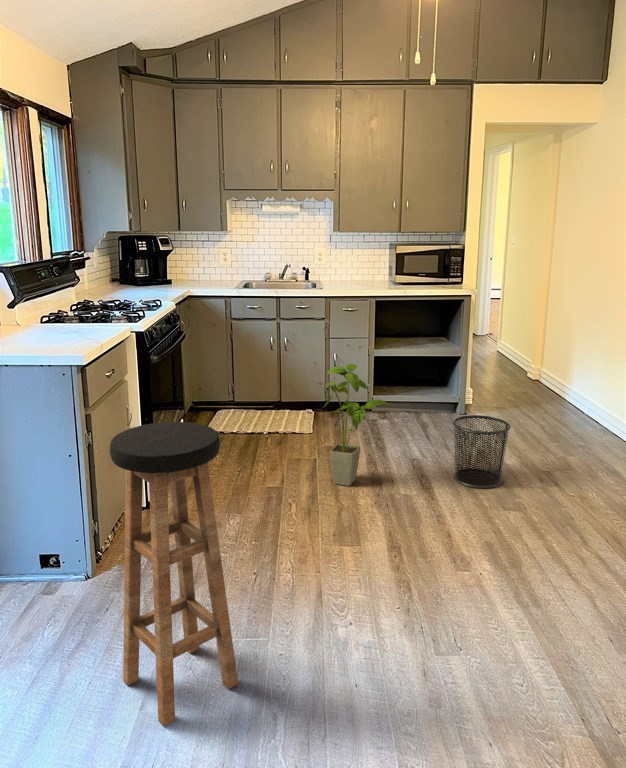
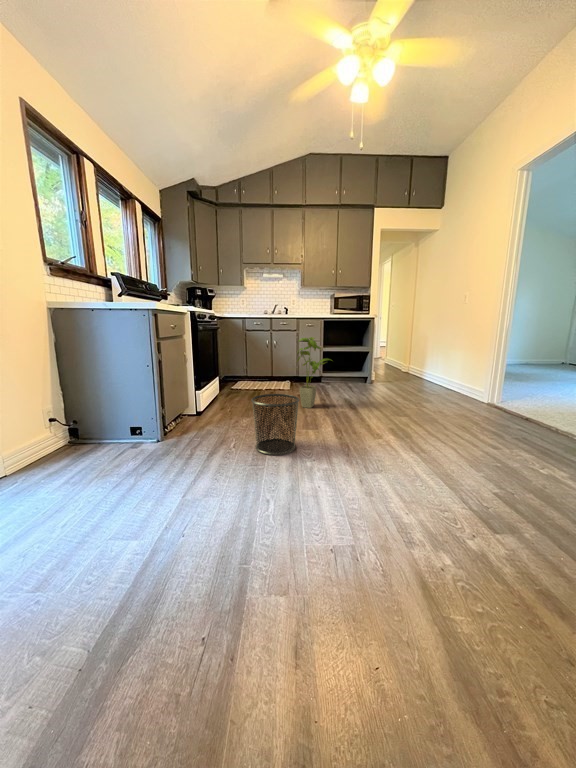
waste bin: present [453,415,511,488] -> present [251,394,299,455]
bar stool: present [110,422,238,727] -> none [168,320,246,504]

